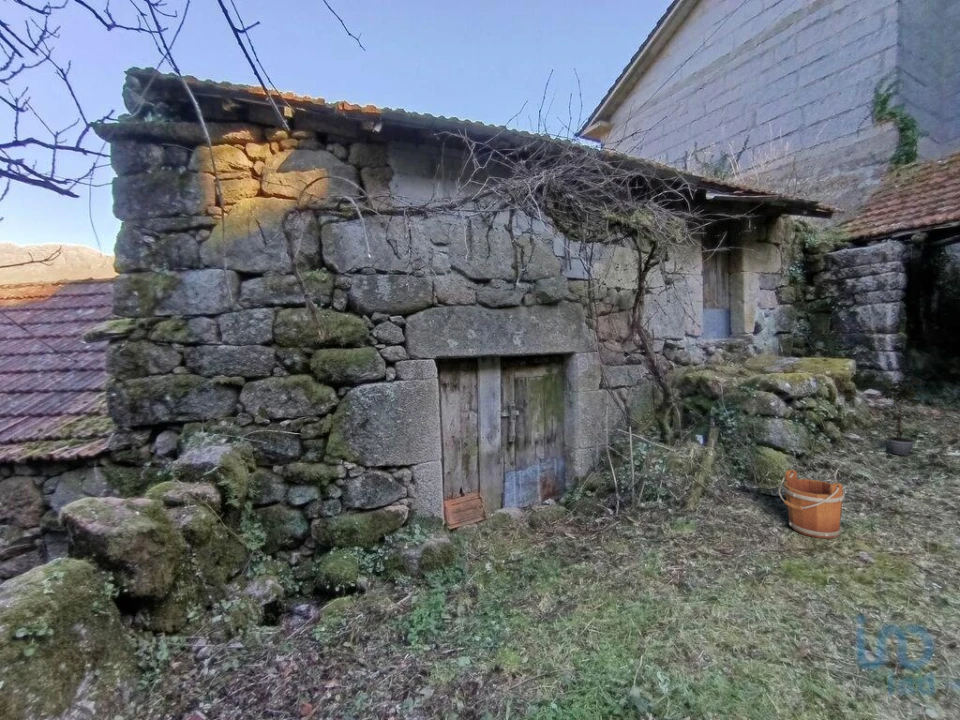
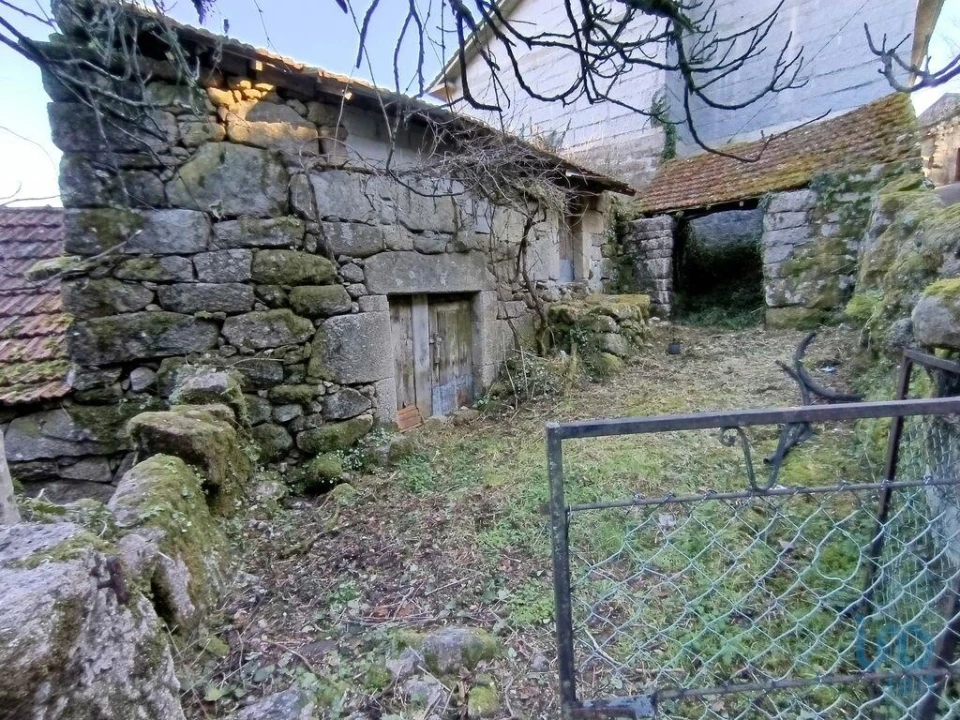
bucket: present [779,470,845,538] -> none [617,359,649,395]

